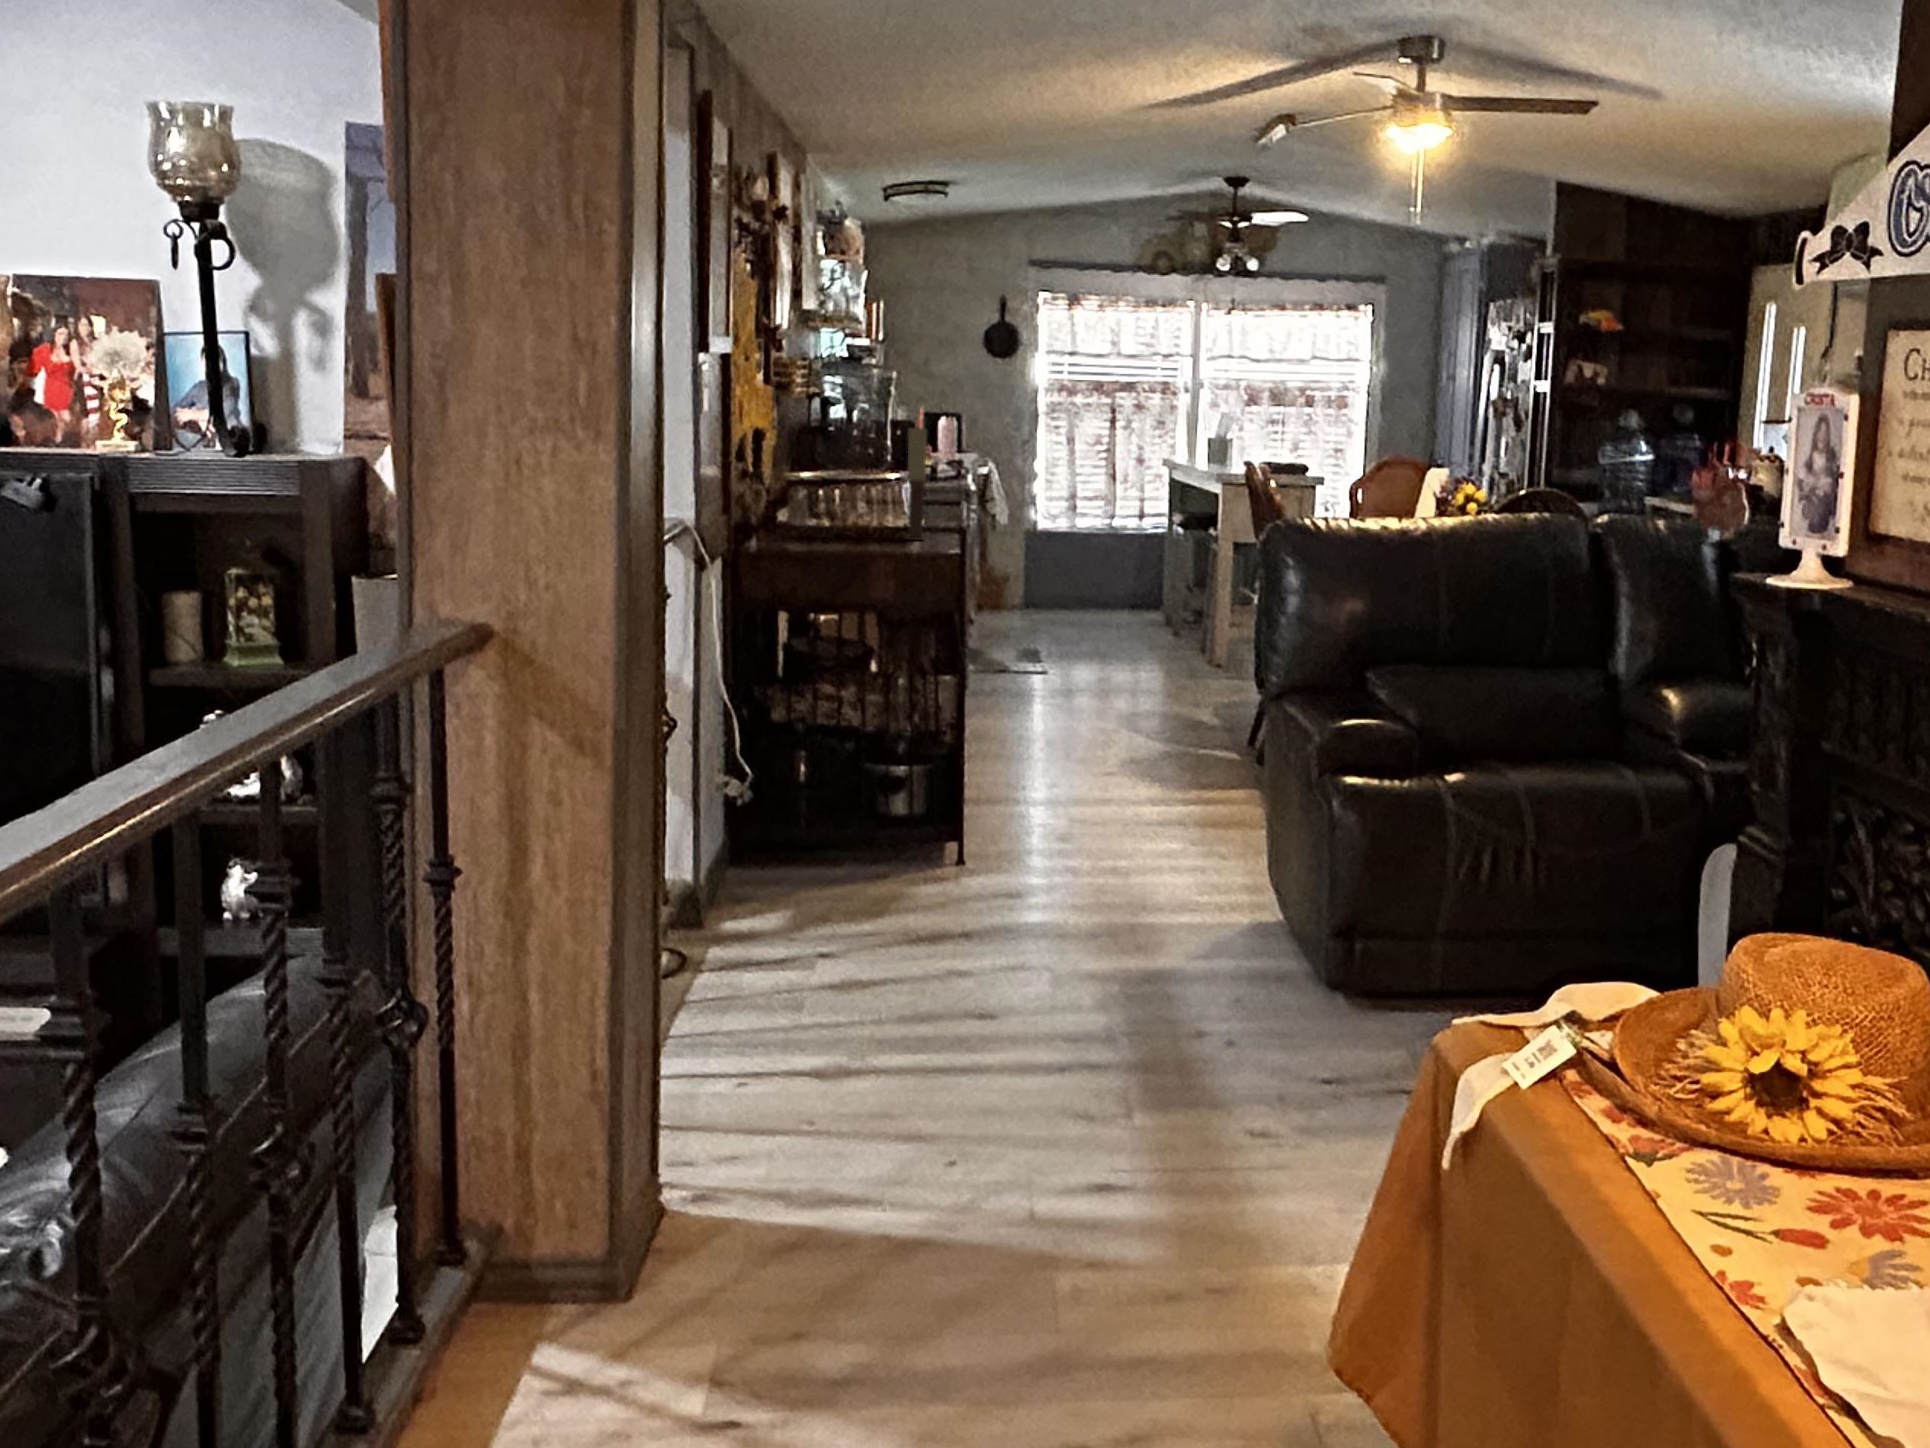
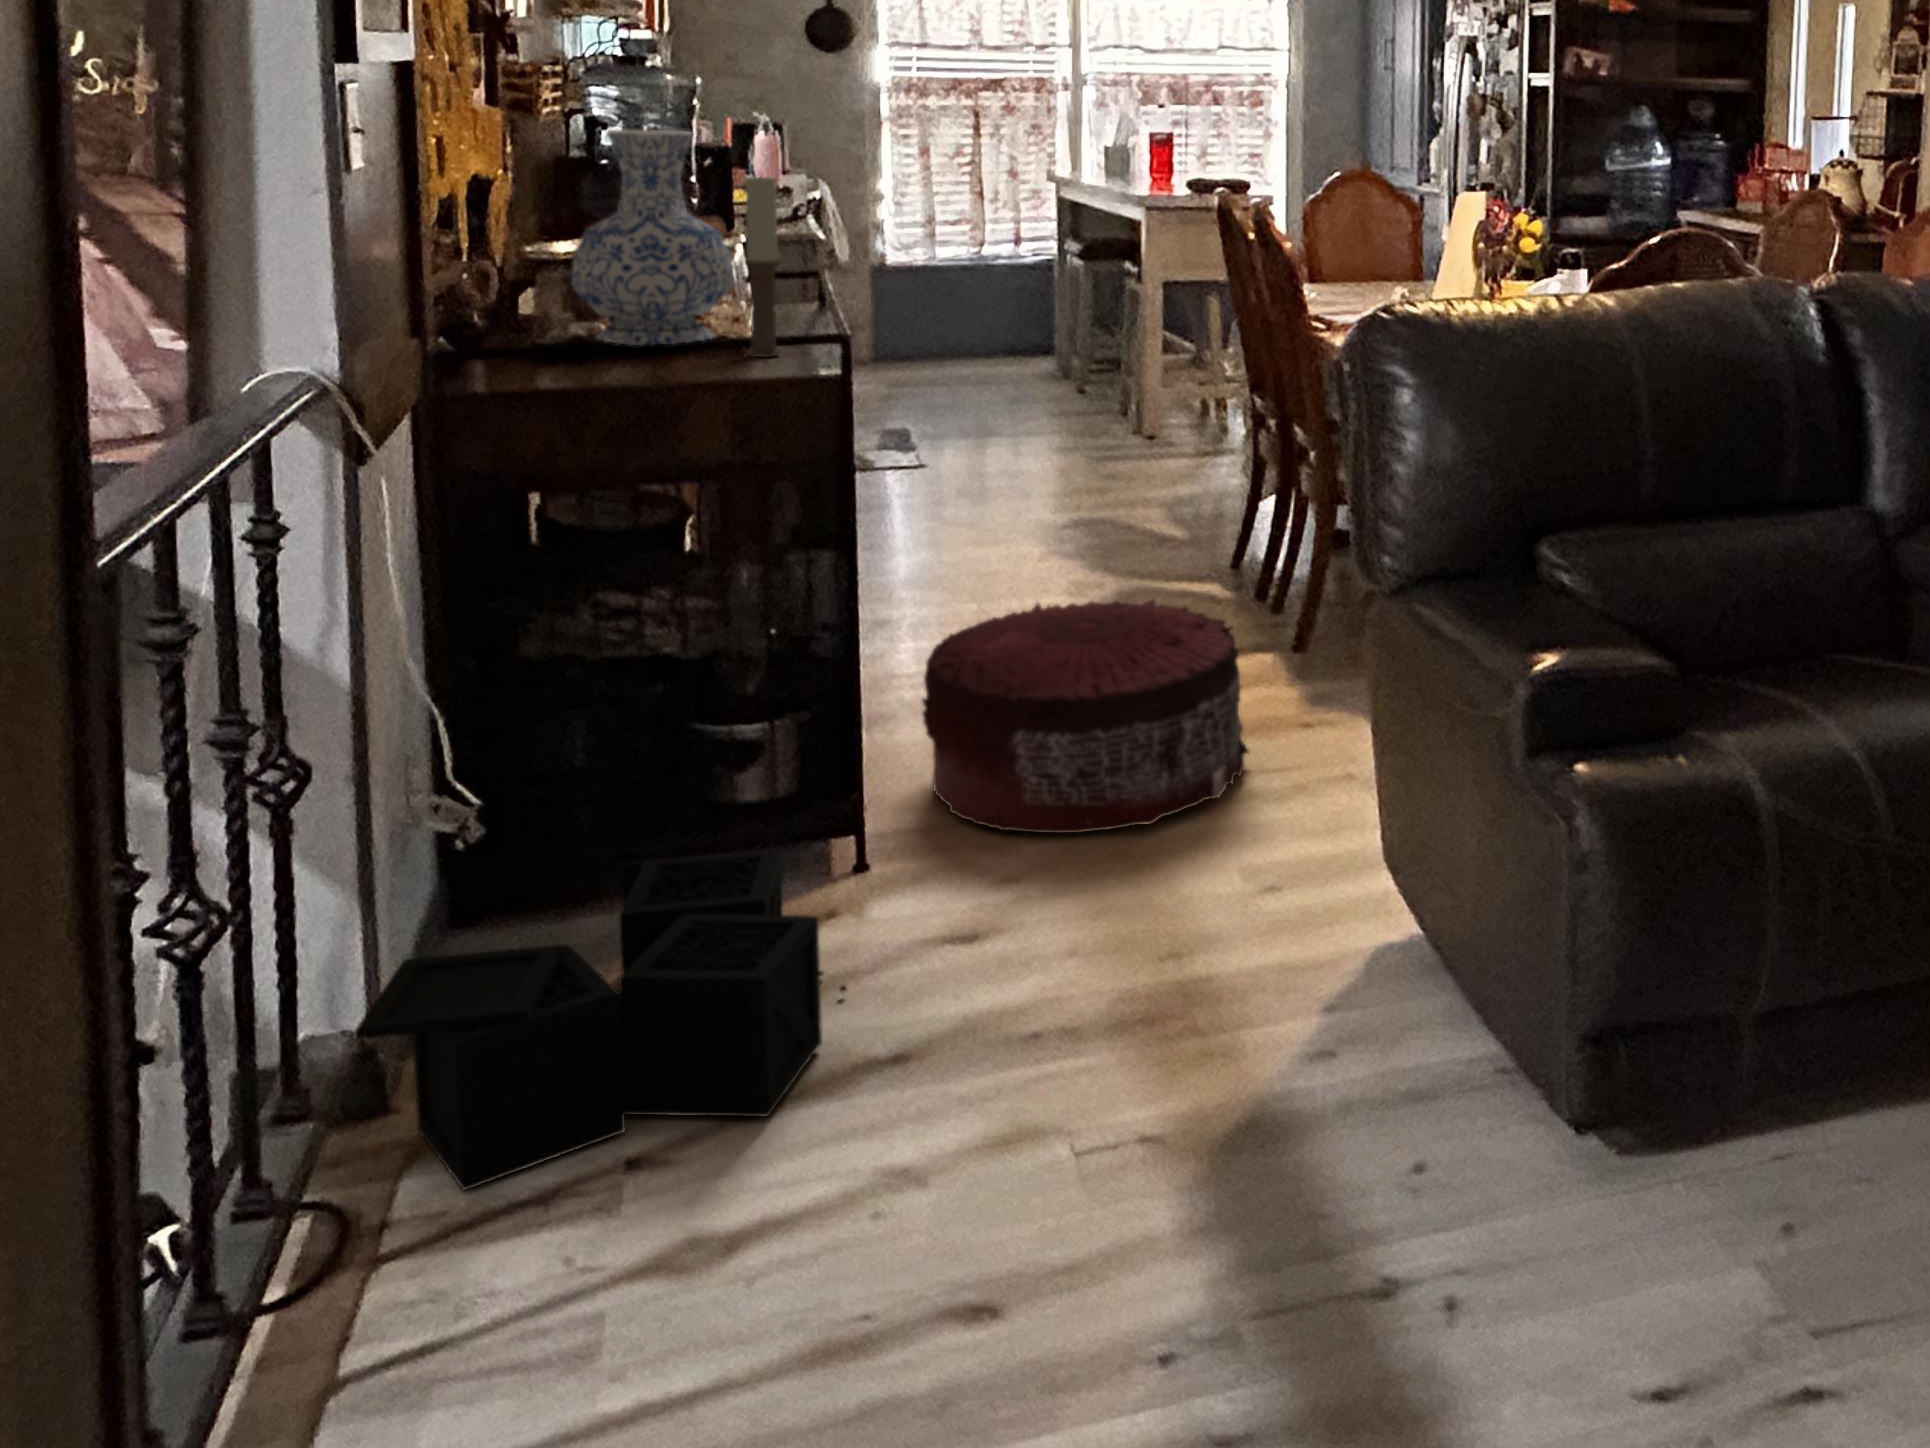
vase: none [809,398,902,531] -> present [572,130,734,345]
pouf: none [1005,725,1217,859] -> present [922,599,1249,833]
storage bin: none [689,824,942,956] -> present [355,849,847,1190]

